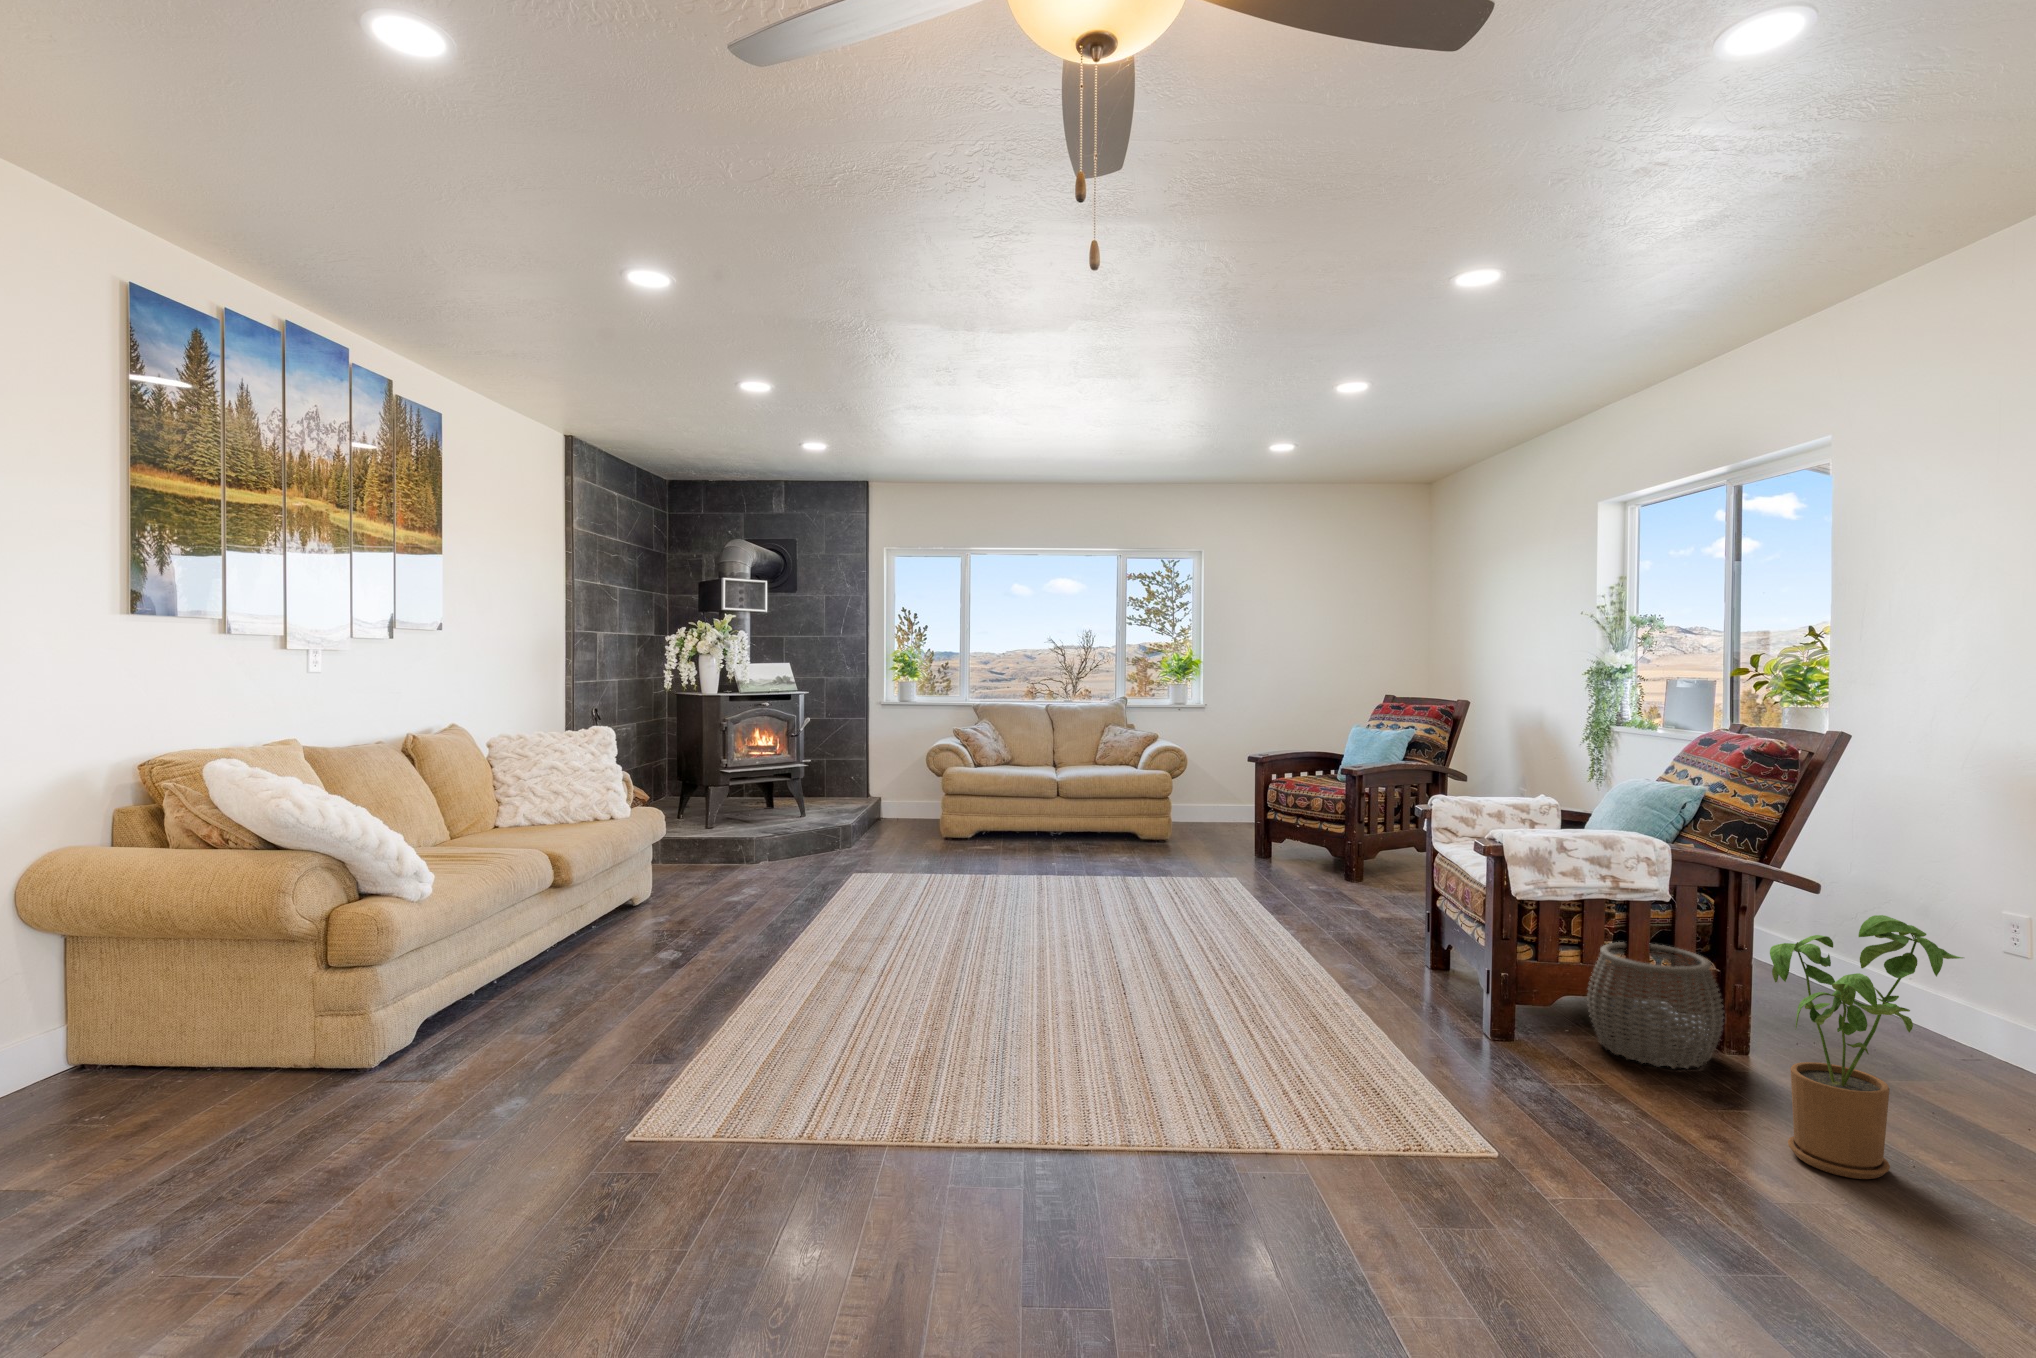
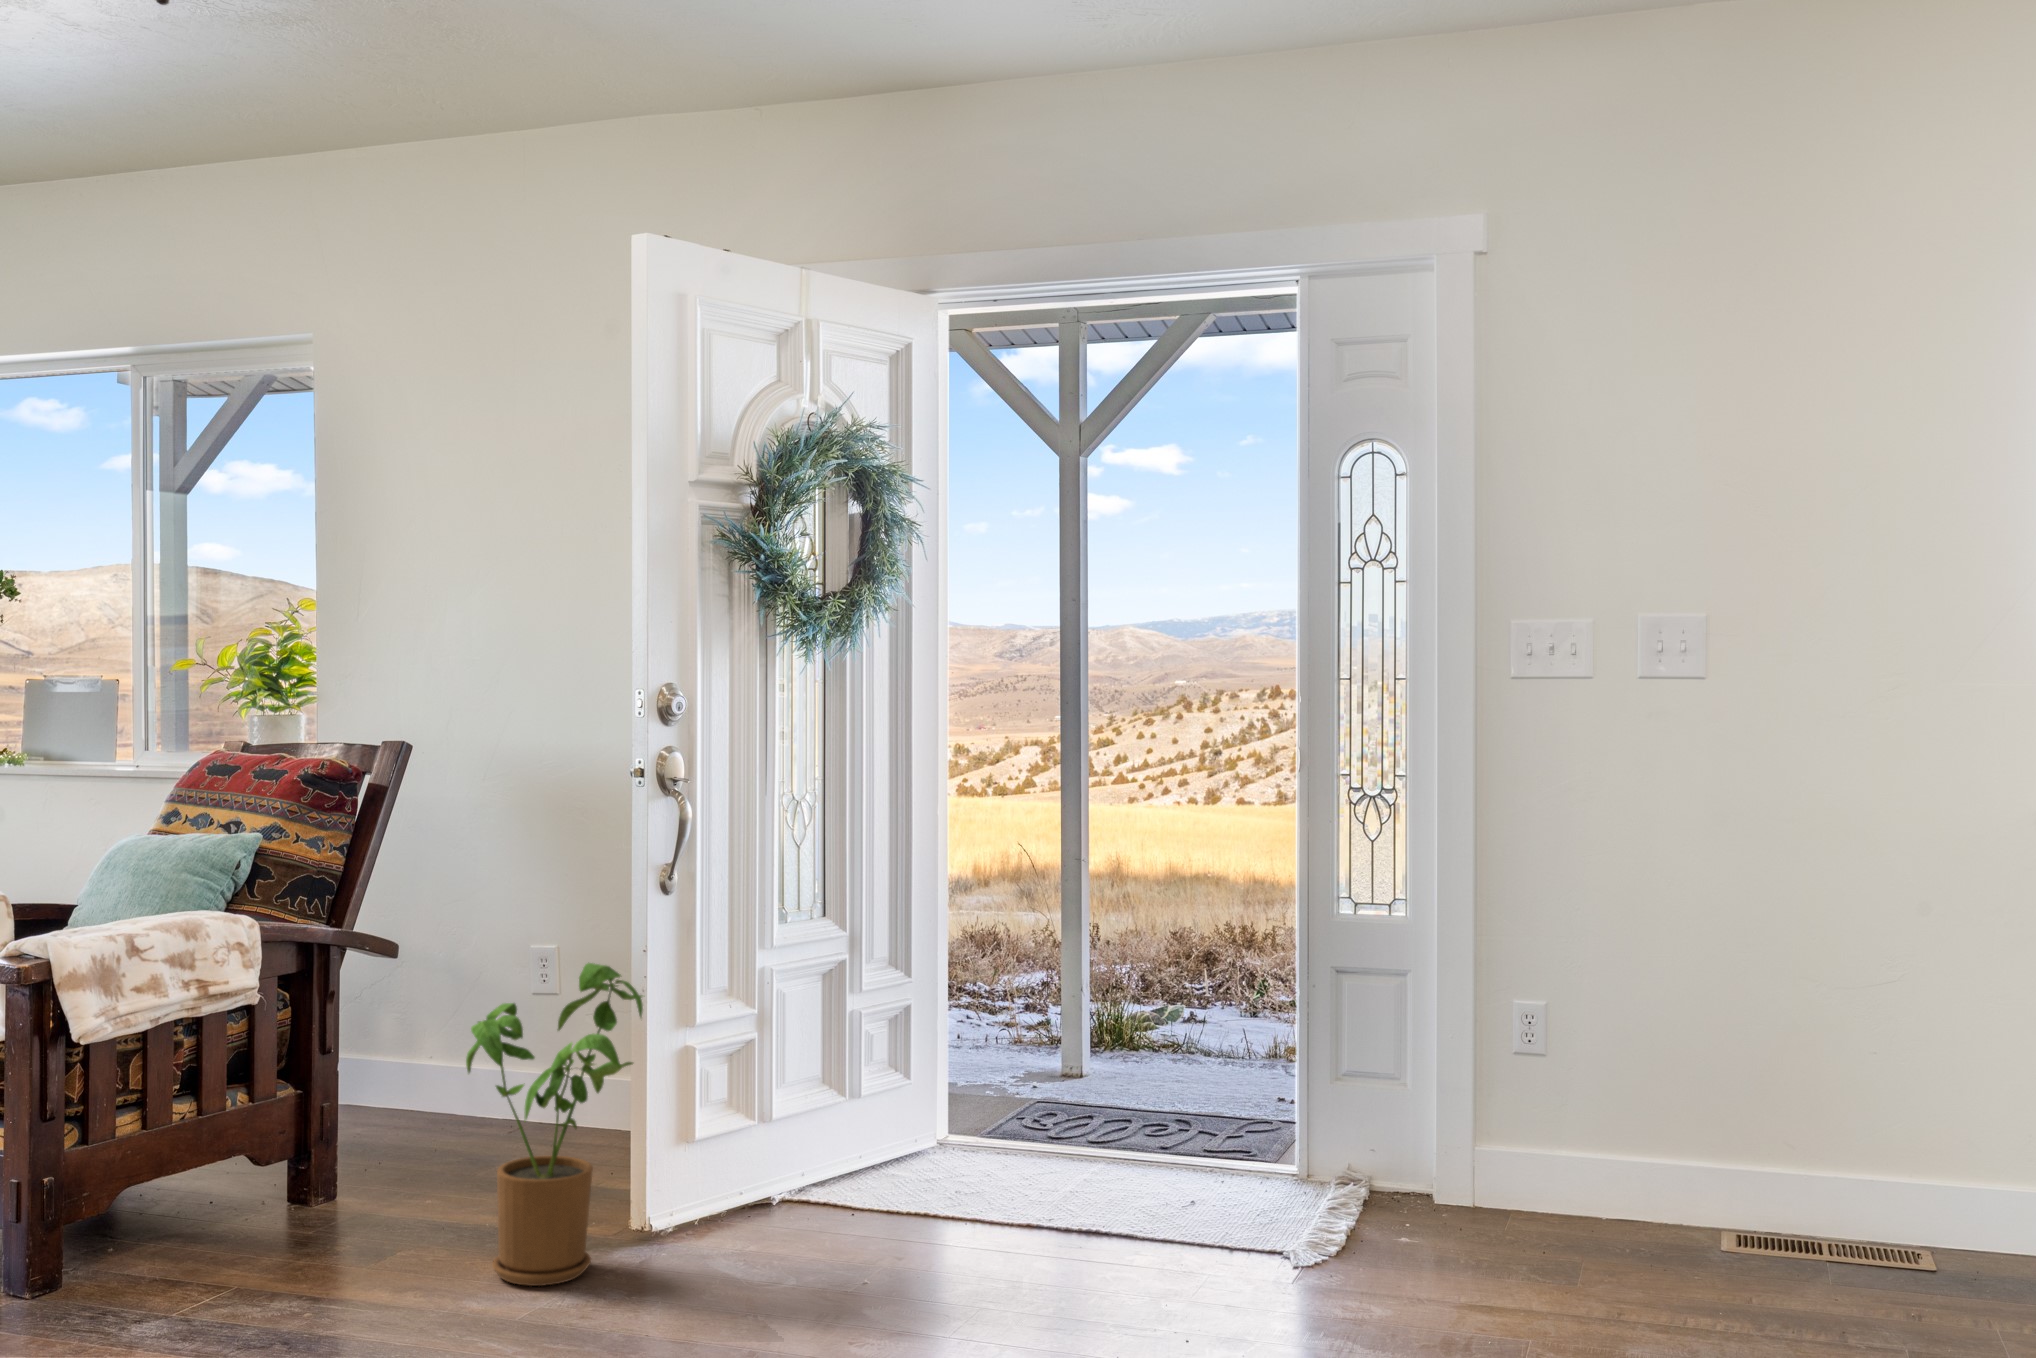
woven basket: present [1587,942,1724,1069] -> none [155,1072,341,1252]

